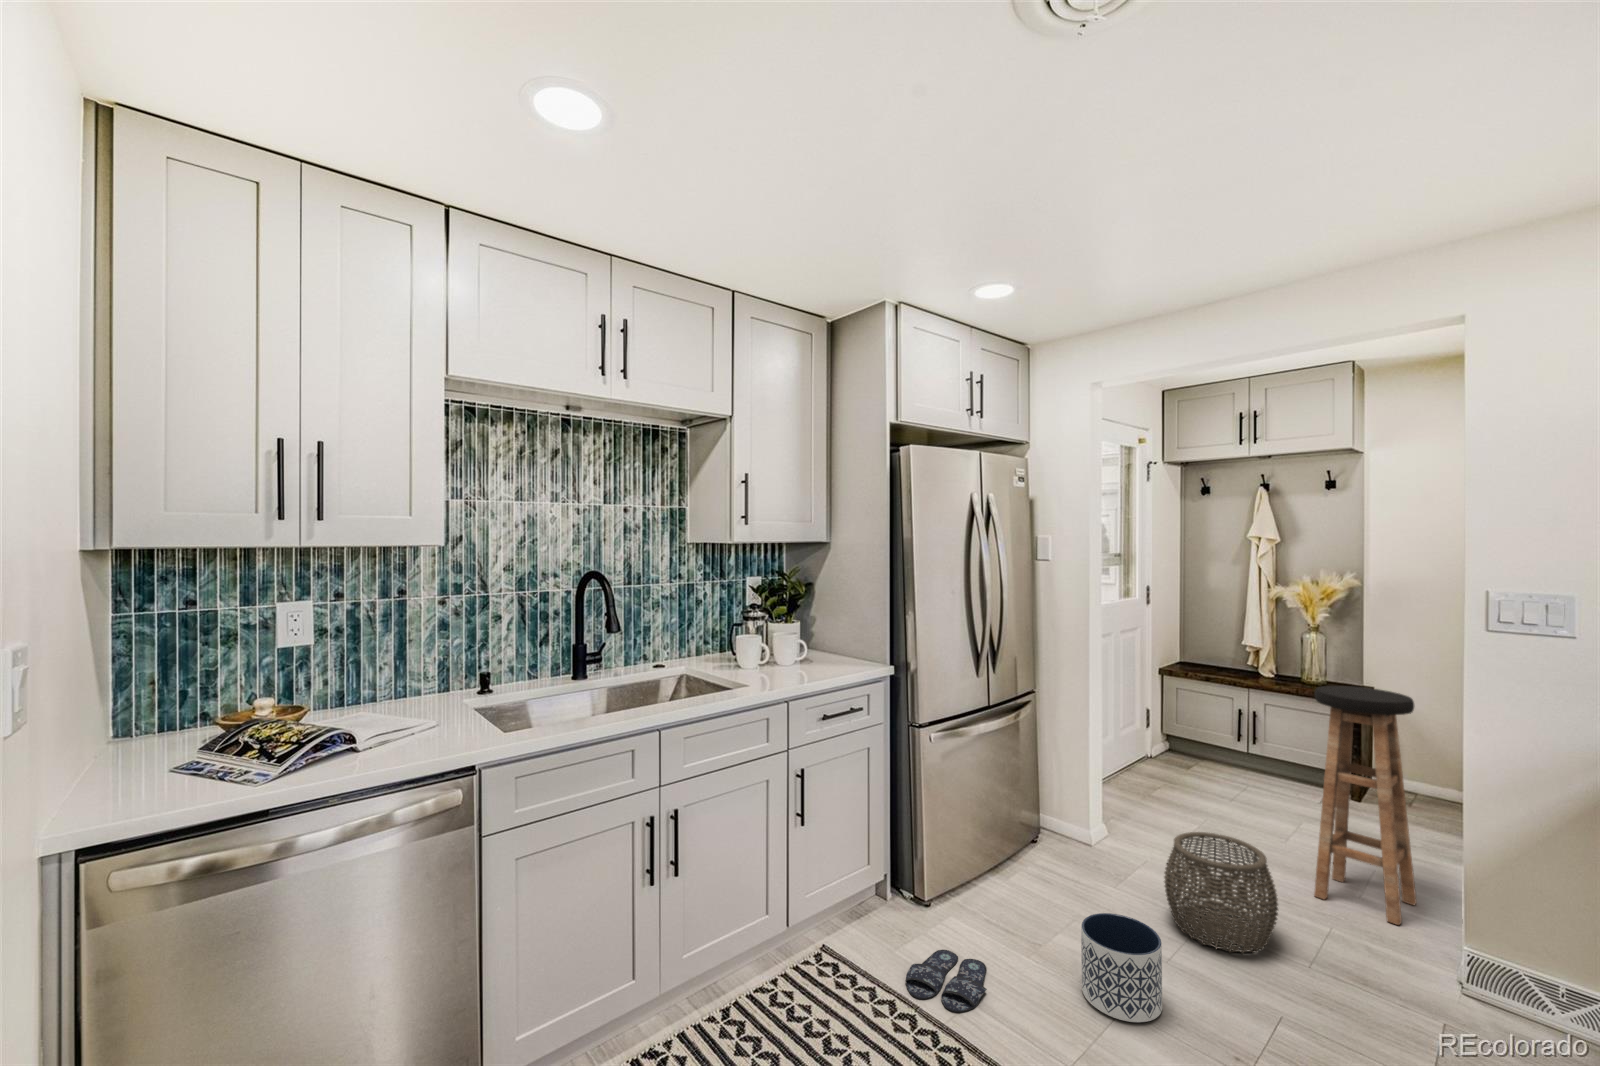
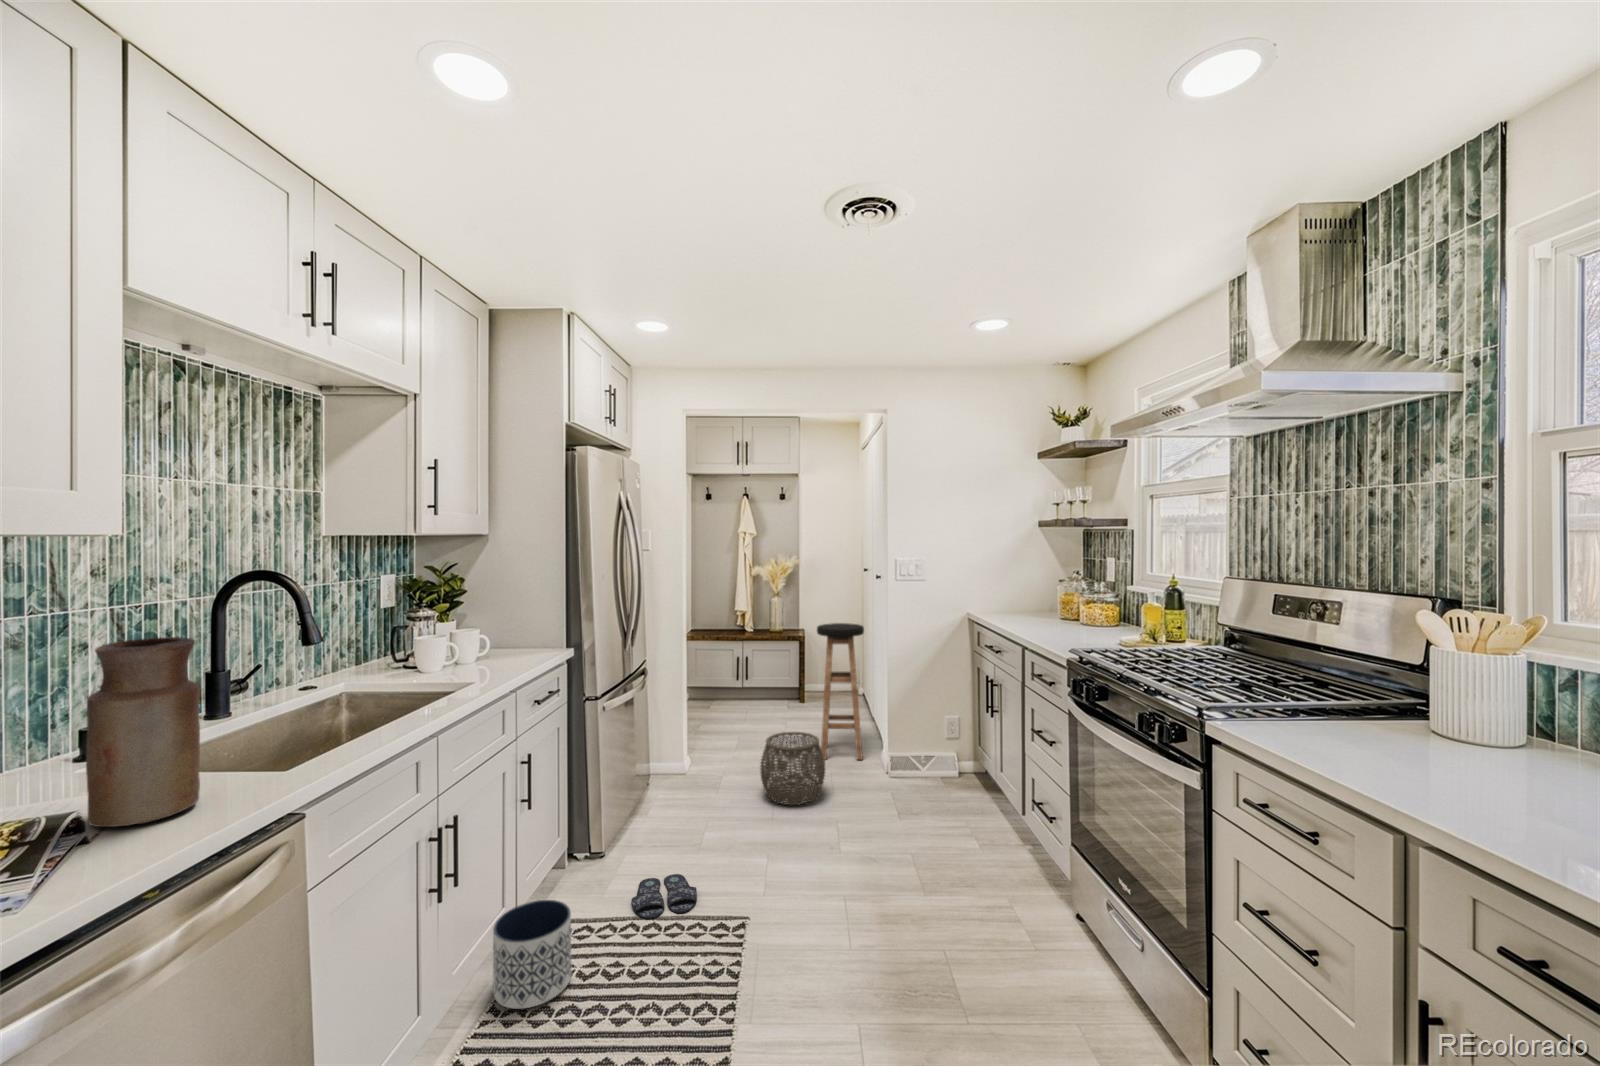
vase: none [394,618,456,744] -> present [86,637,201,827]
planter: present [1081,913,1162,1022] -> present [493,900,571,1009]

